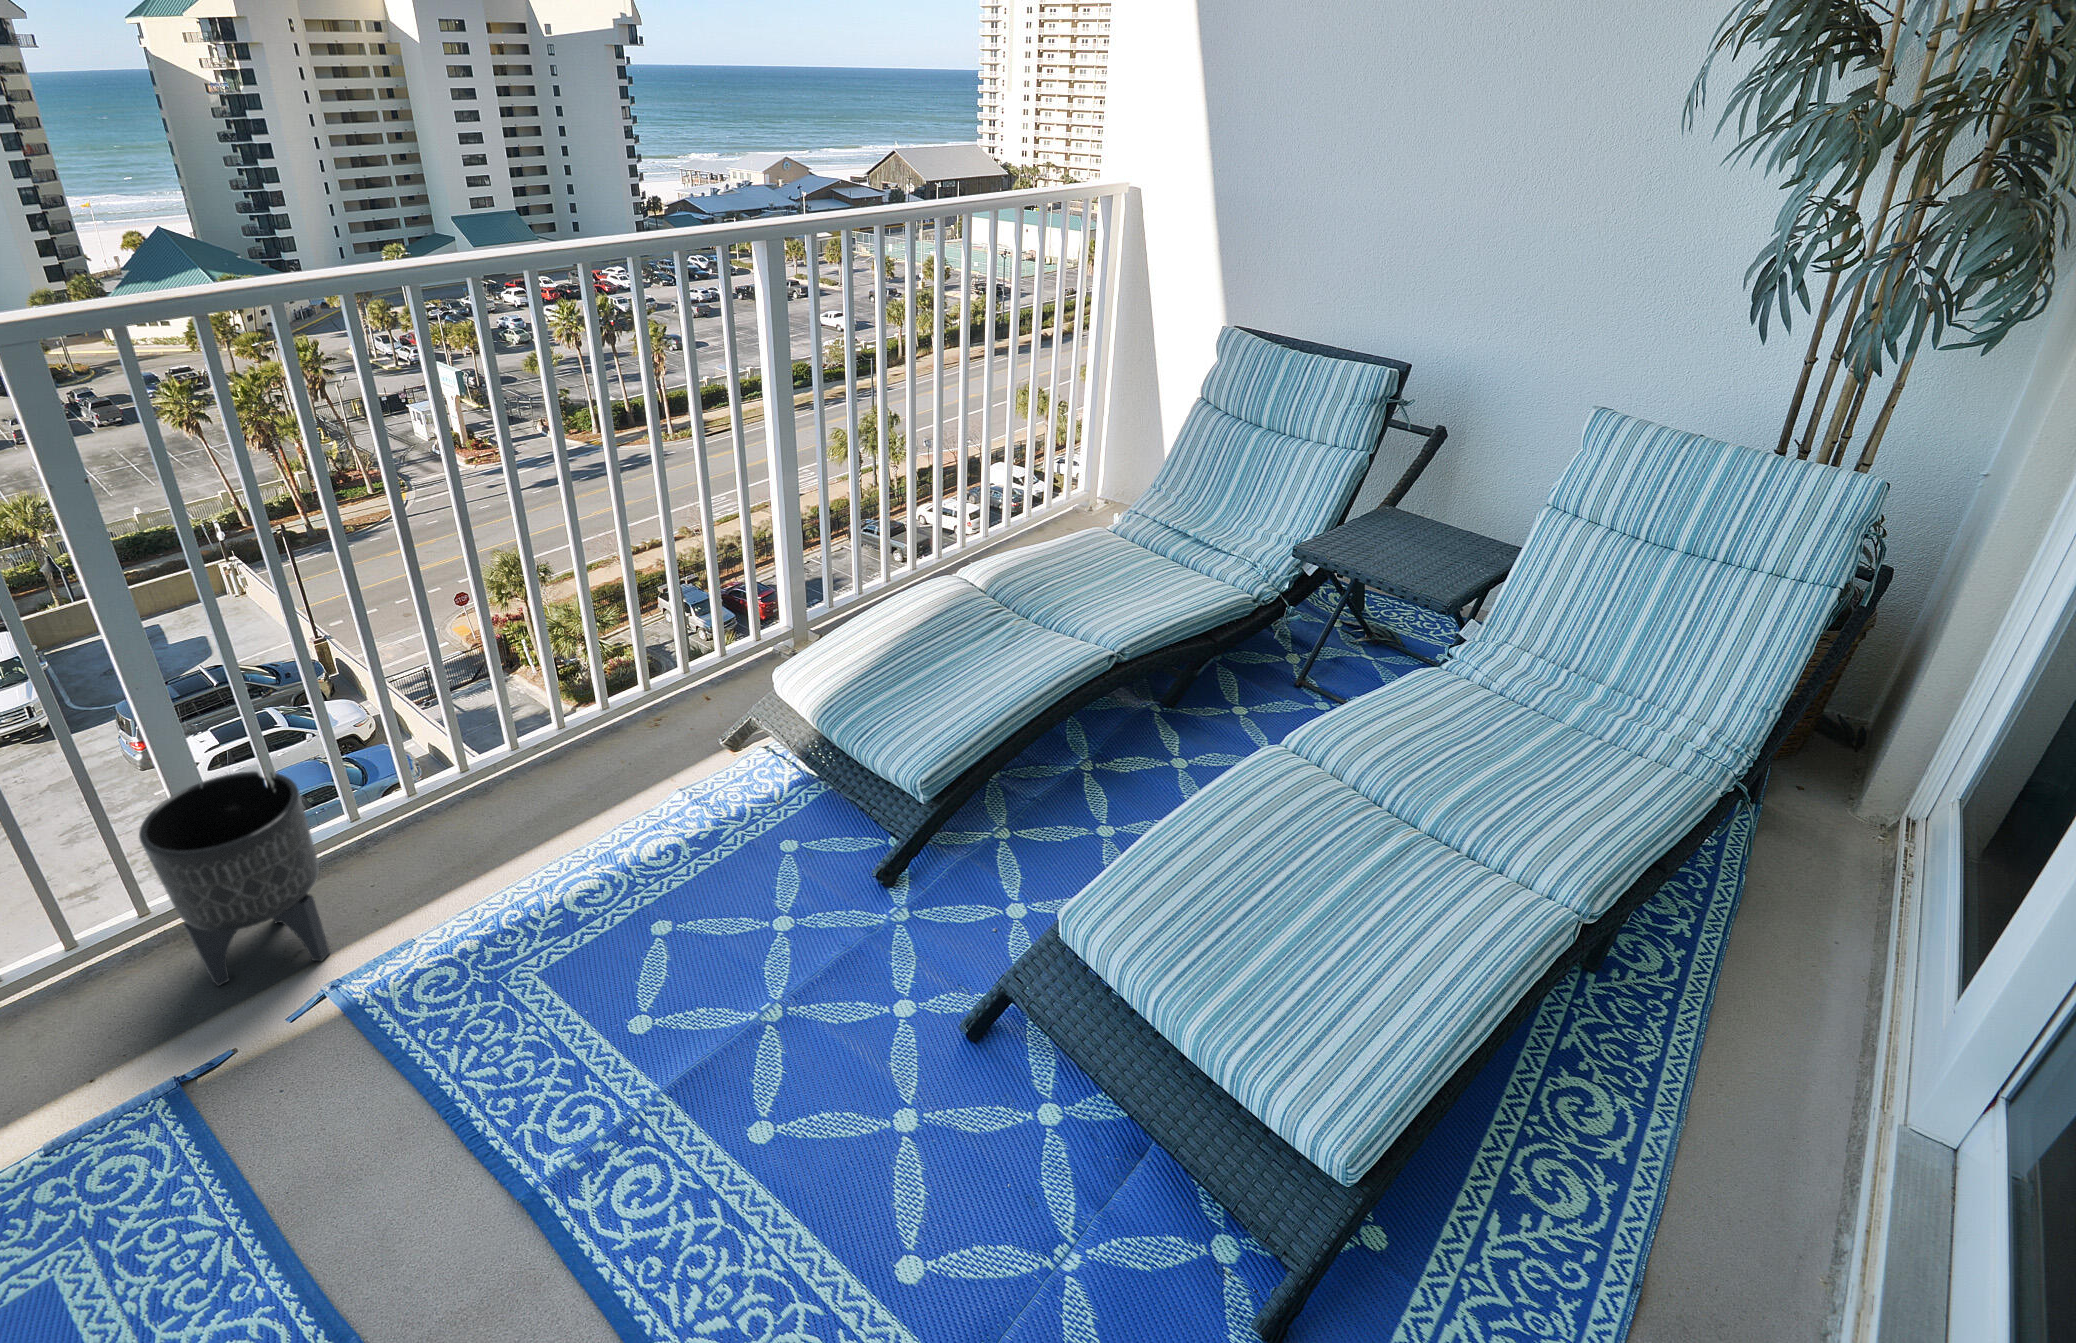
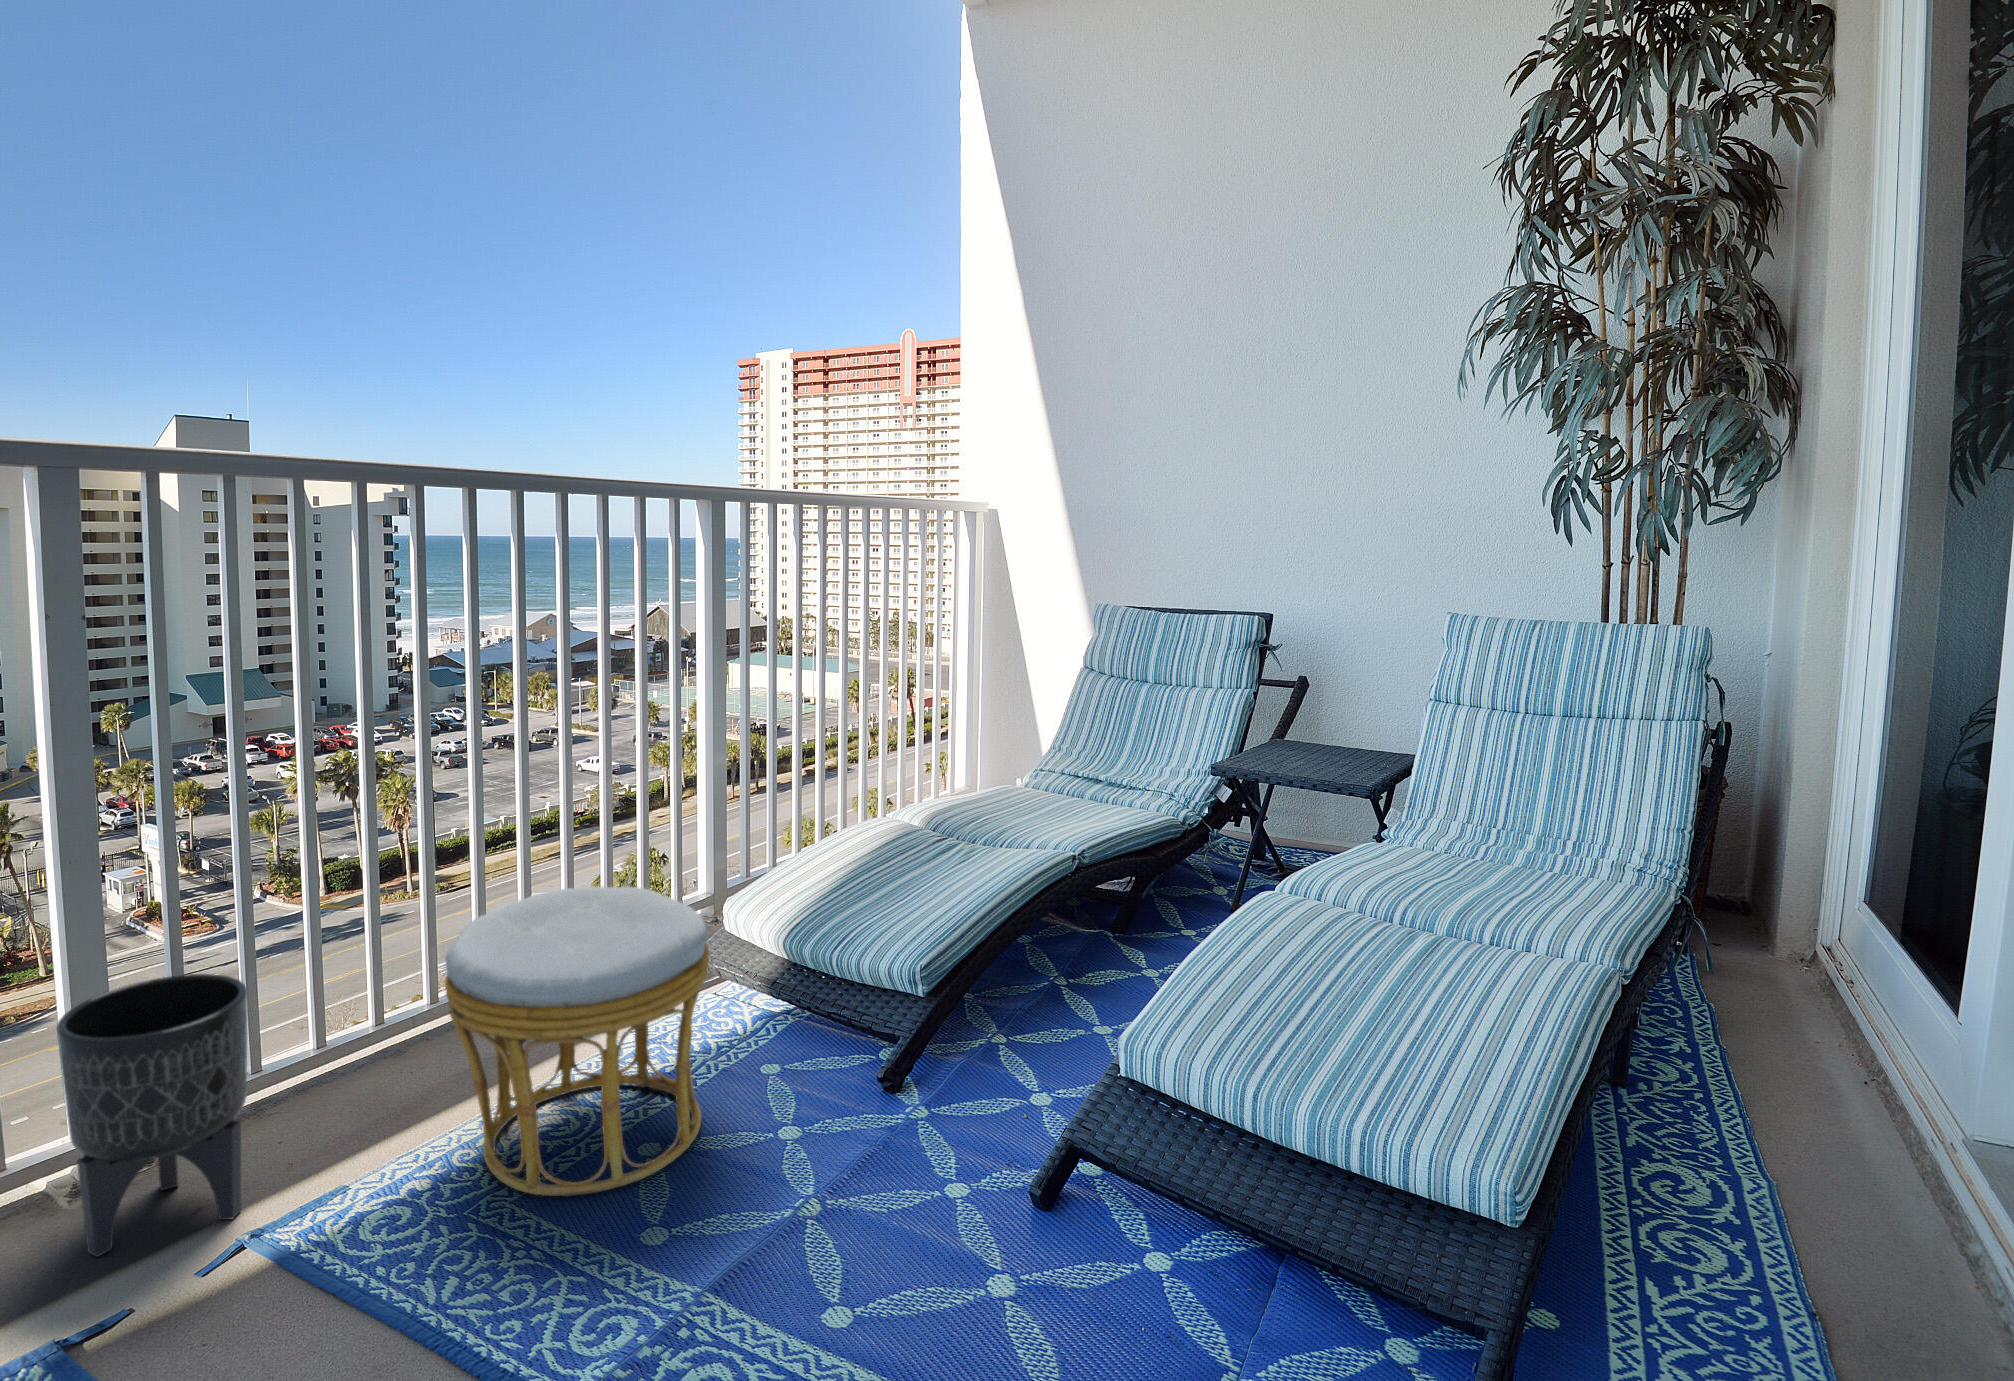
ottoman: none [462,697,713,975] -> present [445,886,709,1197]

